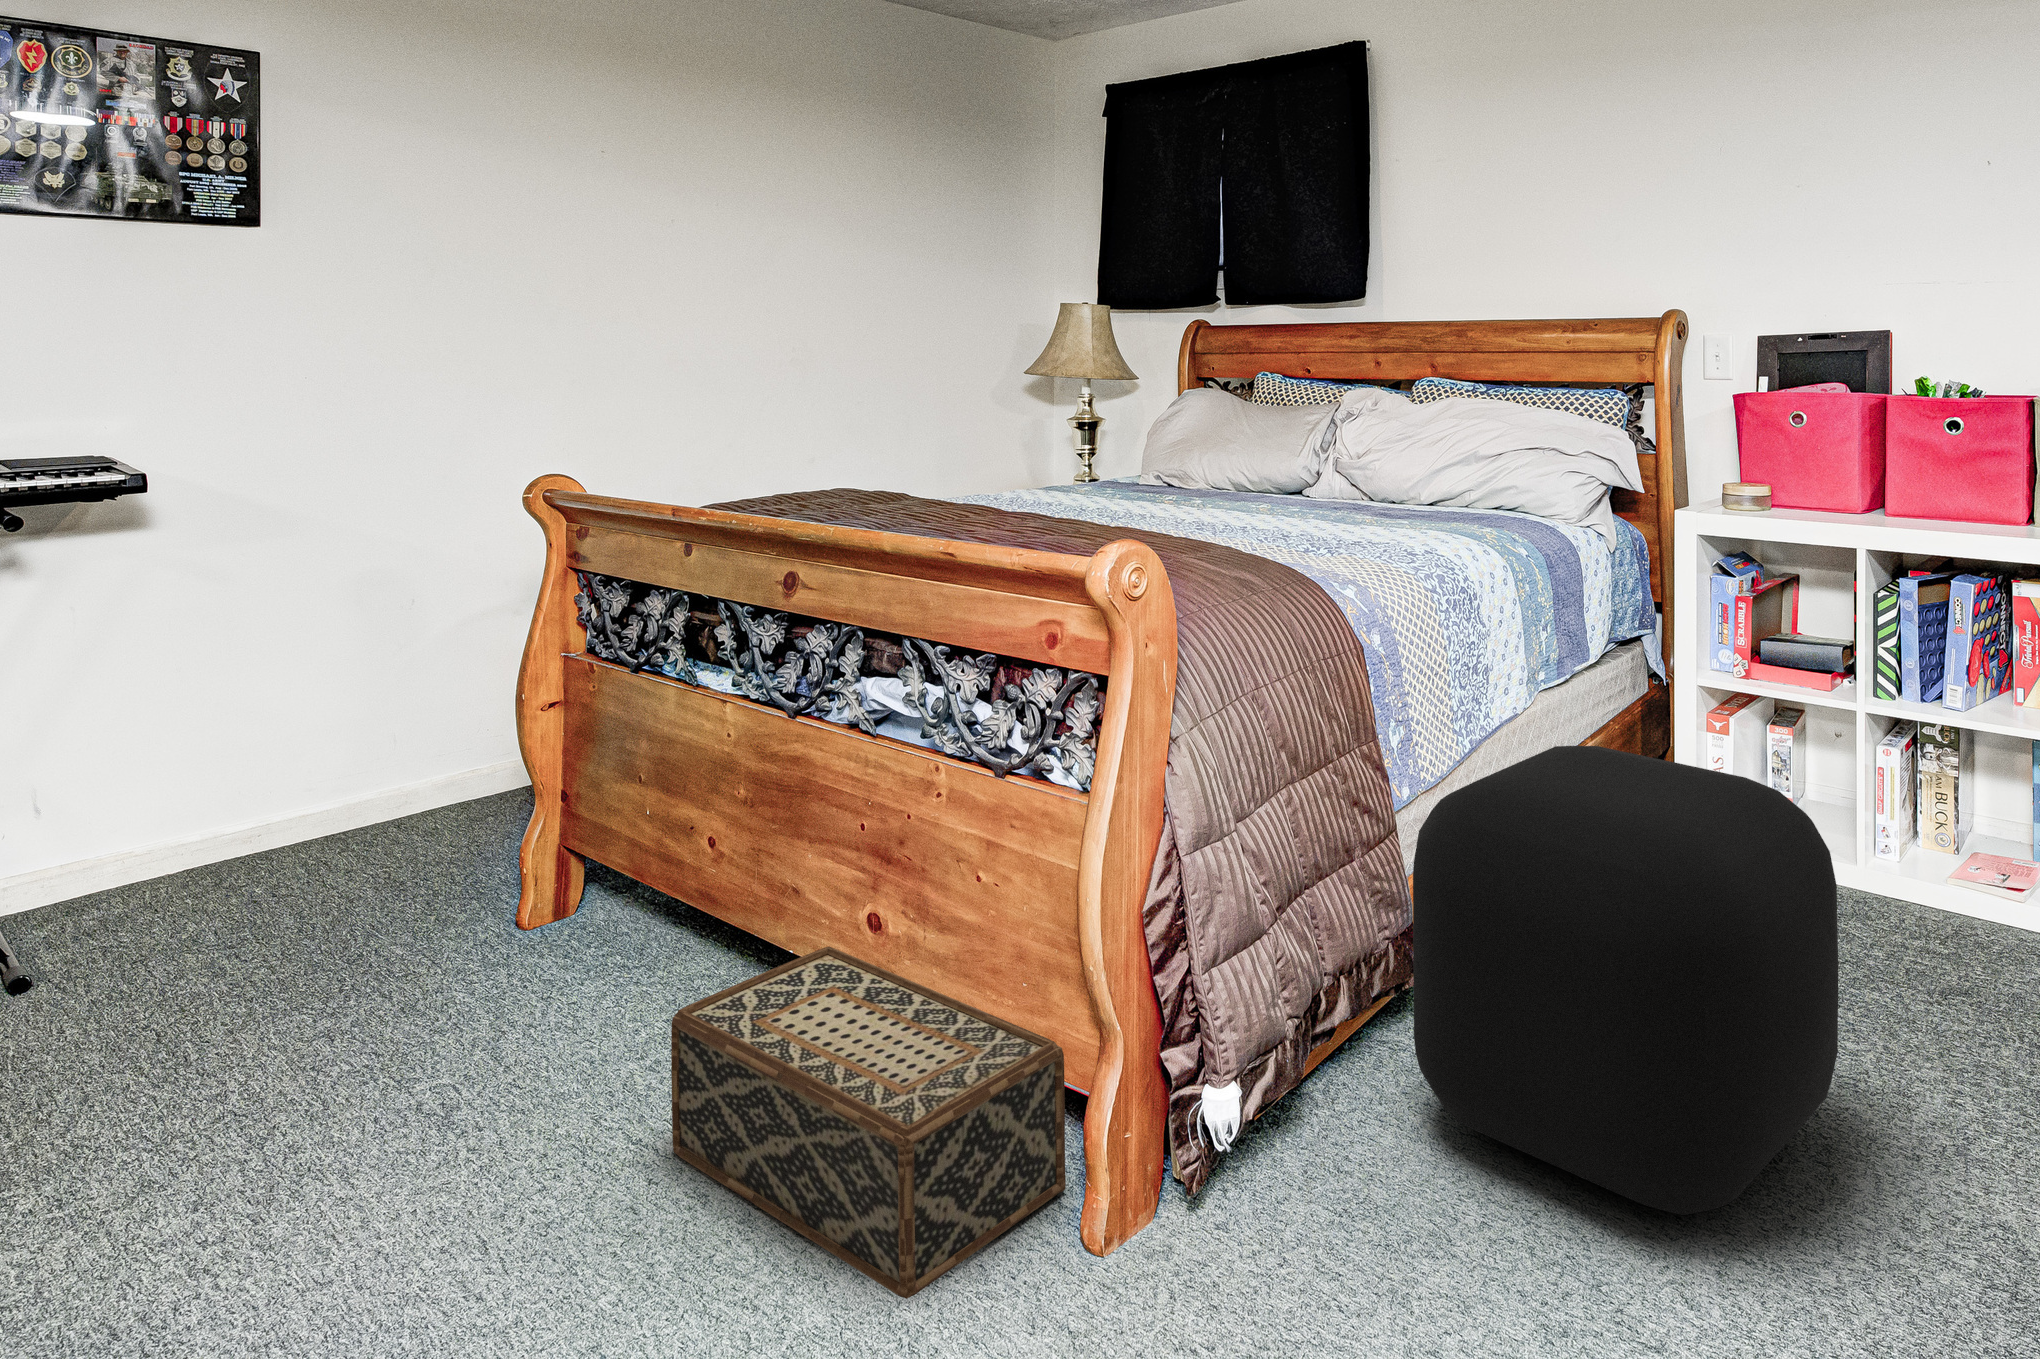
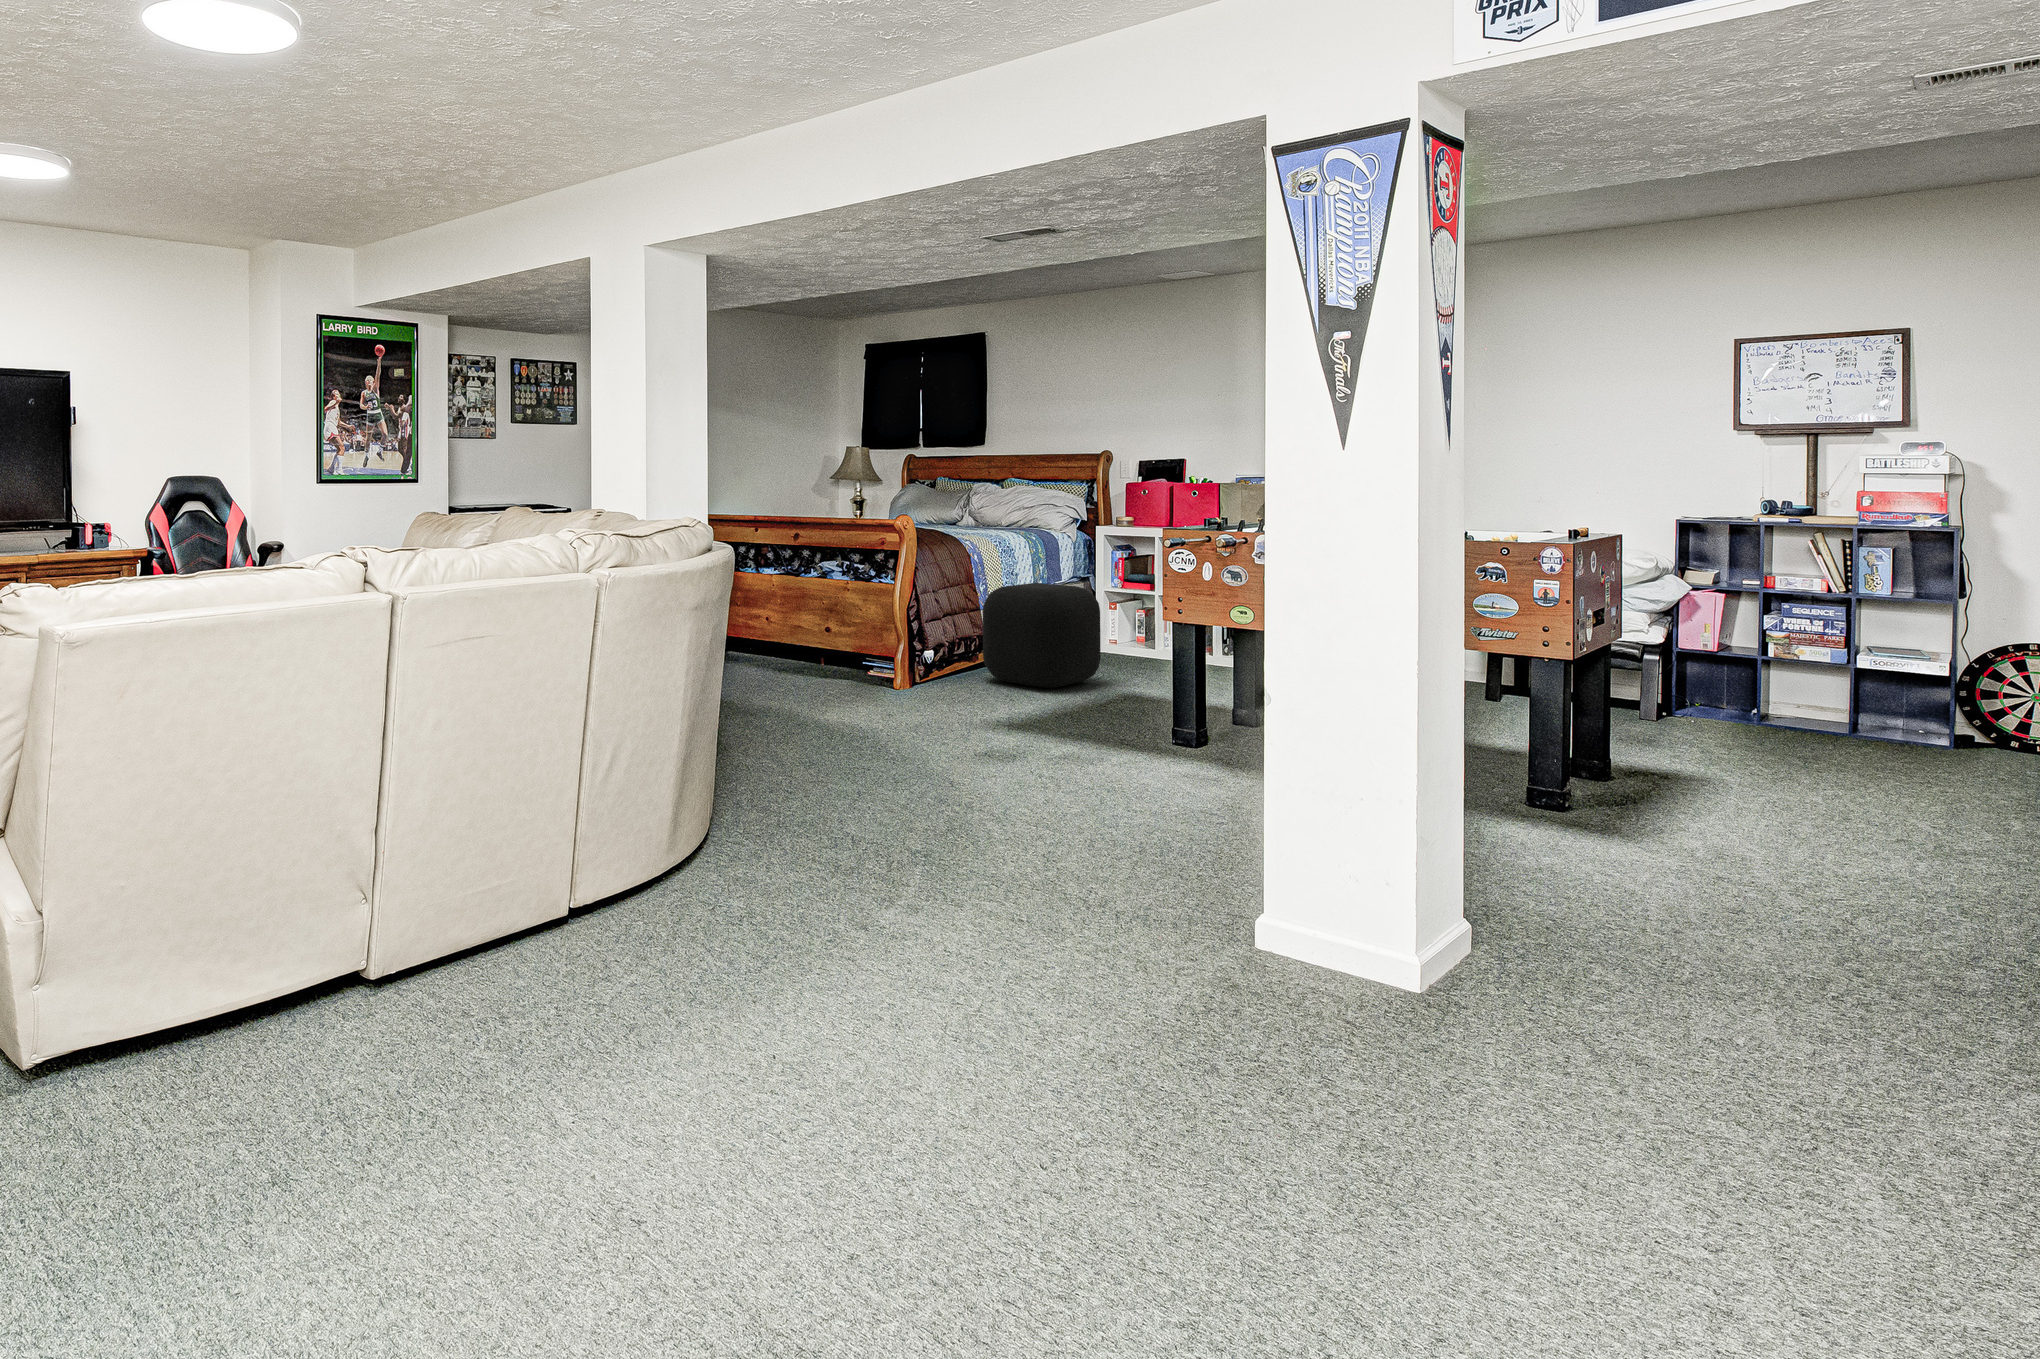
woven basket: present [671,947,1066,1299] -> none [781,637,889,692]

